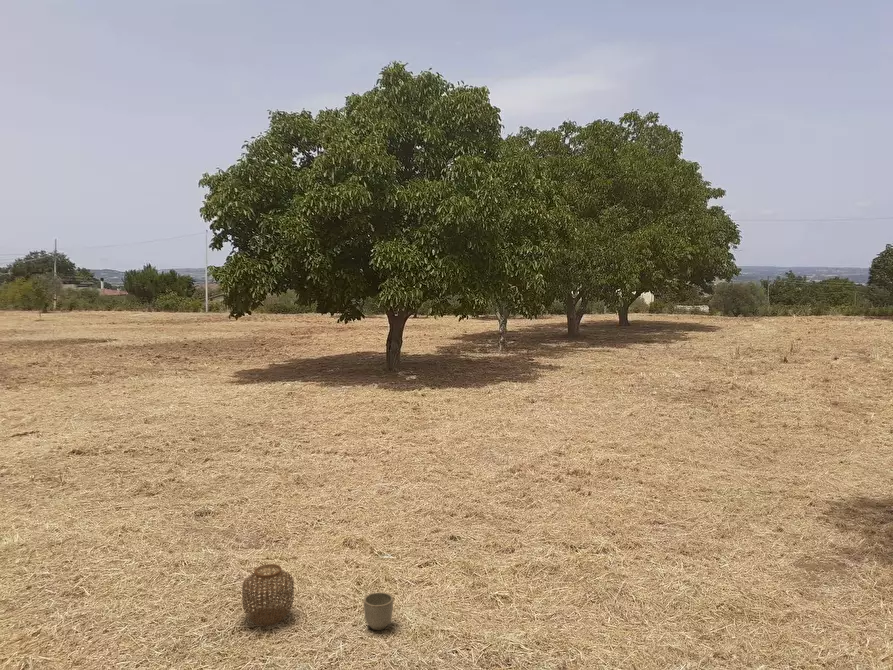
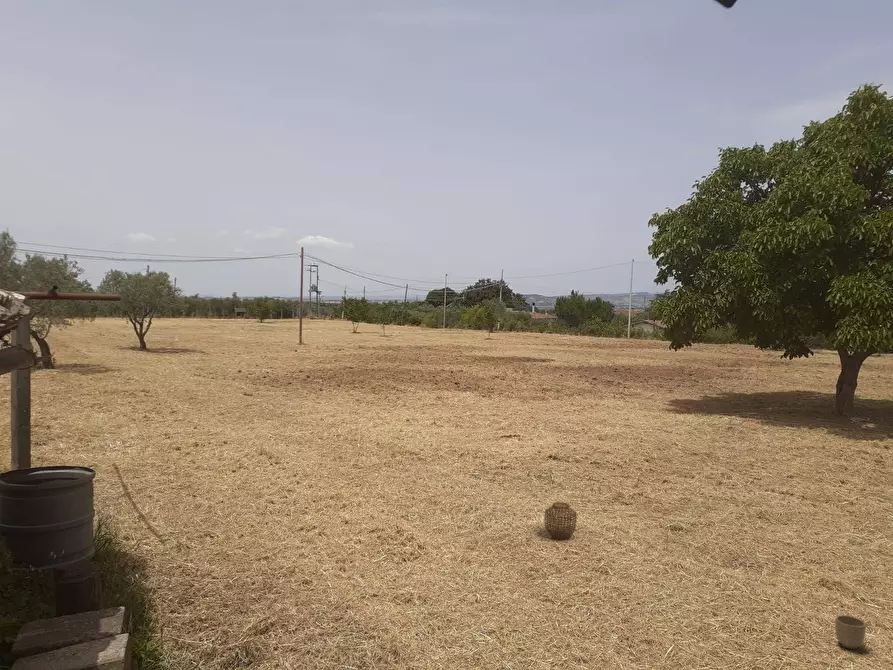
woven basket: present [242,564,294,626] -> present [545,502,577,539]

